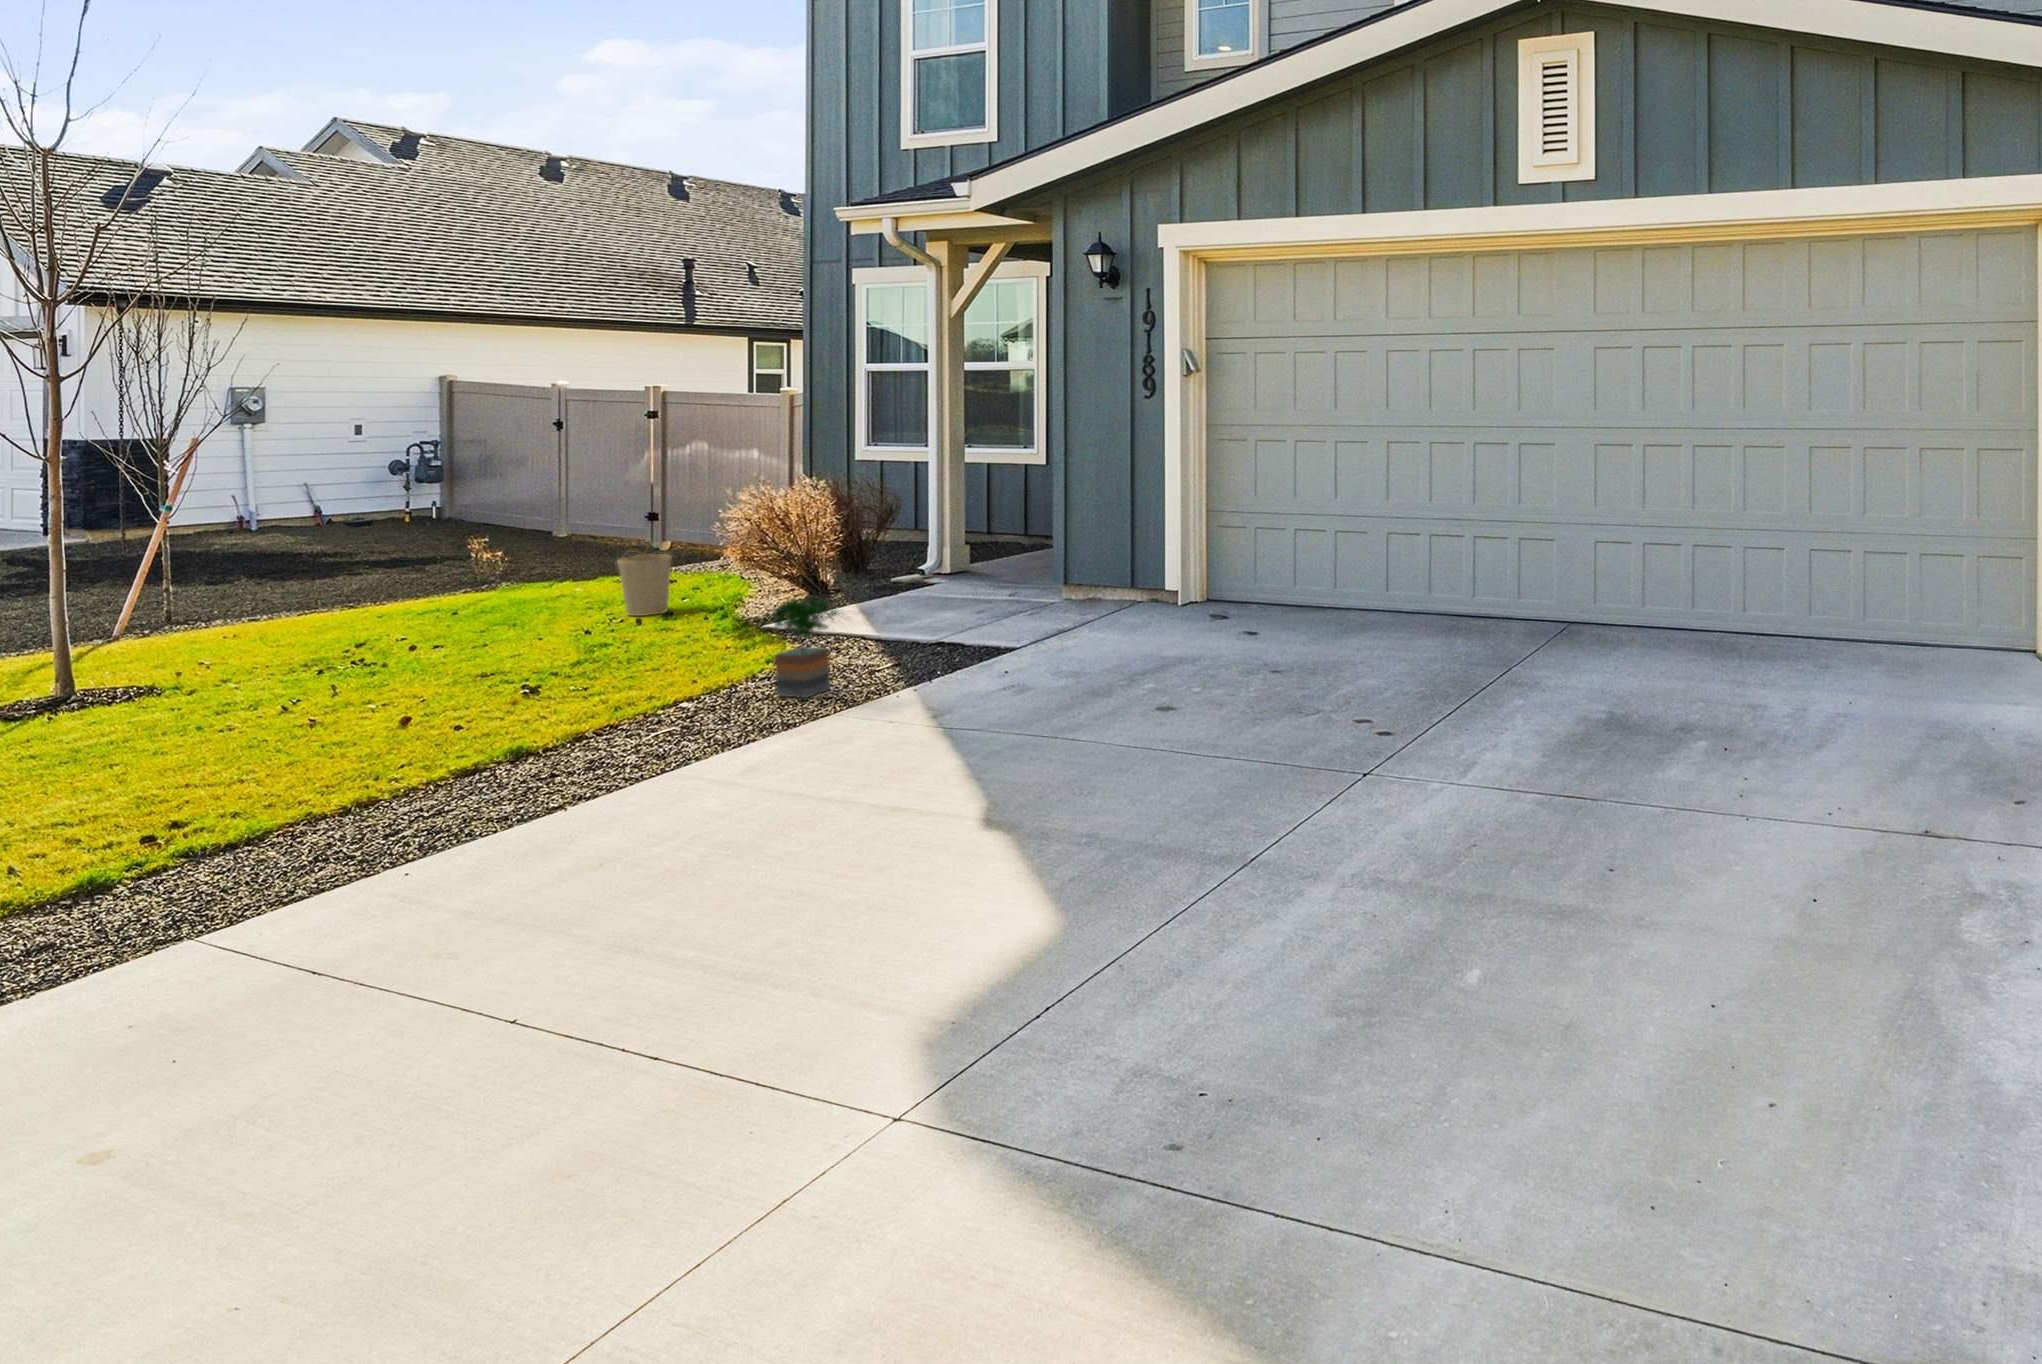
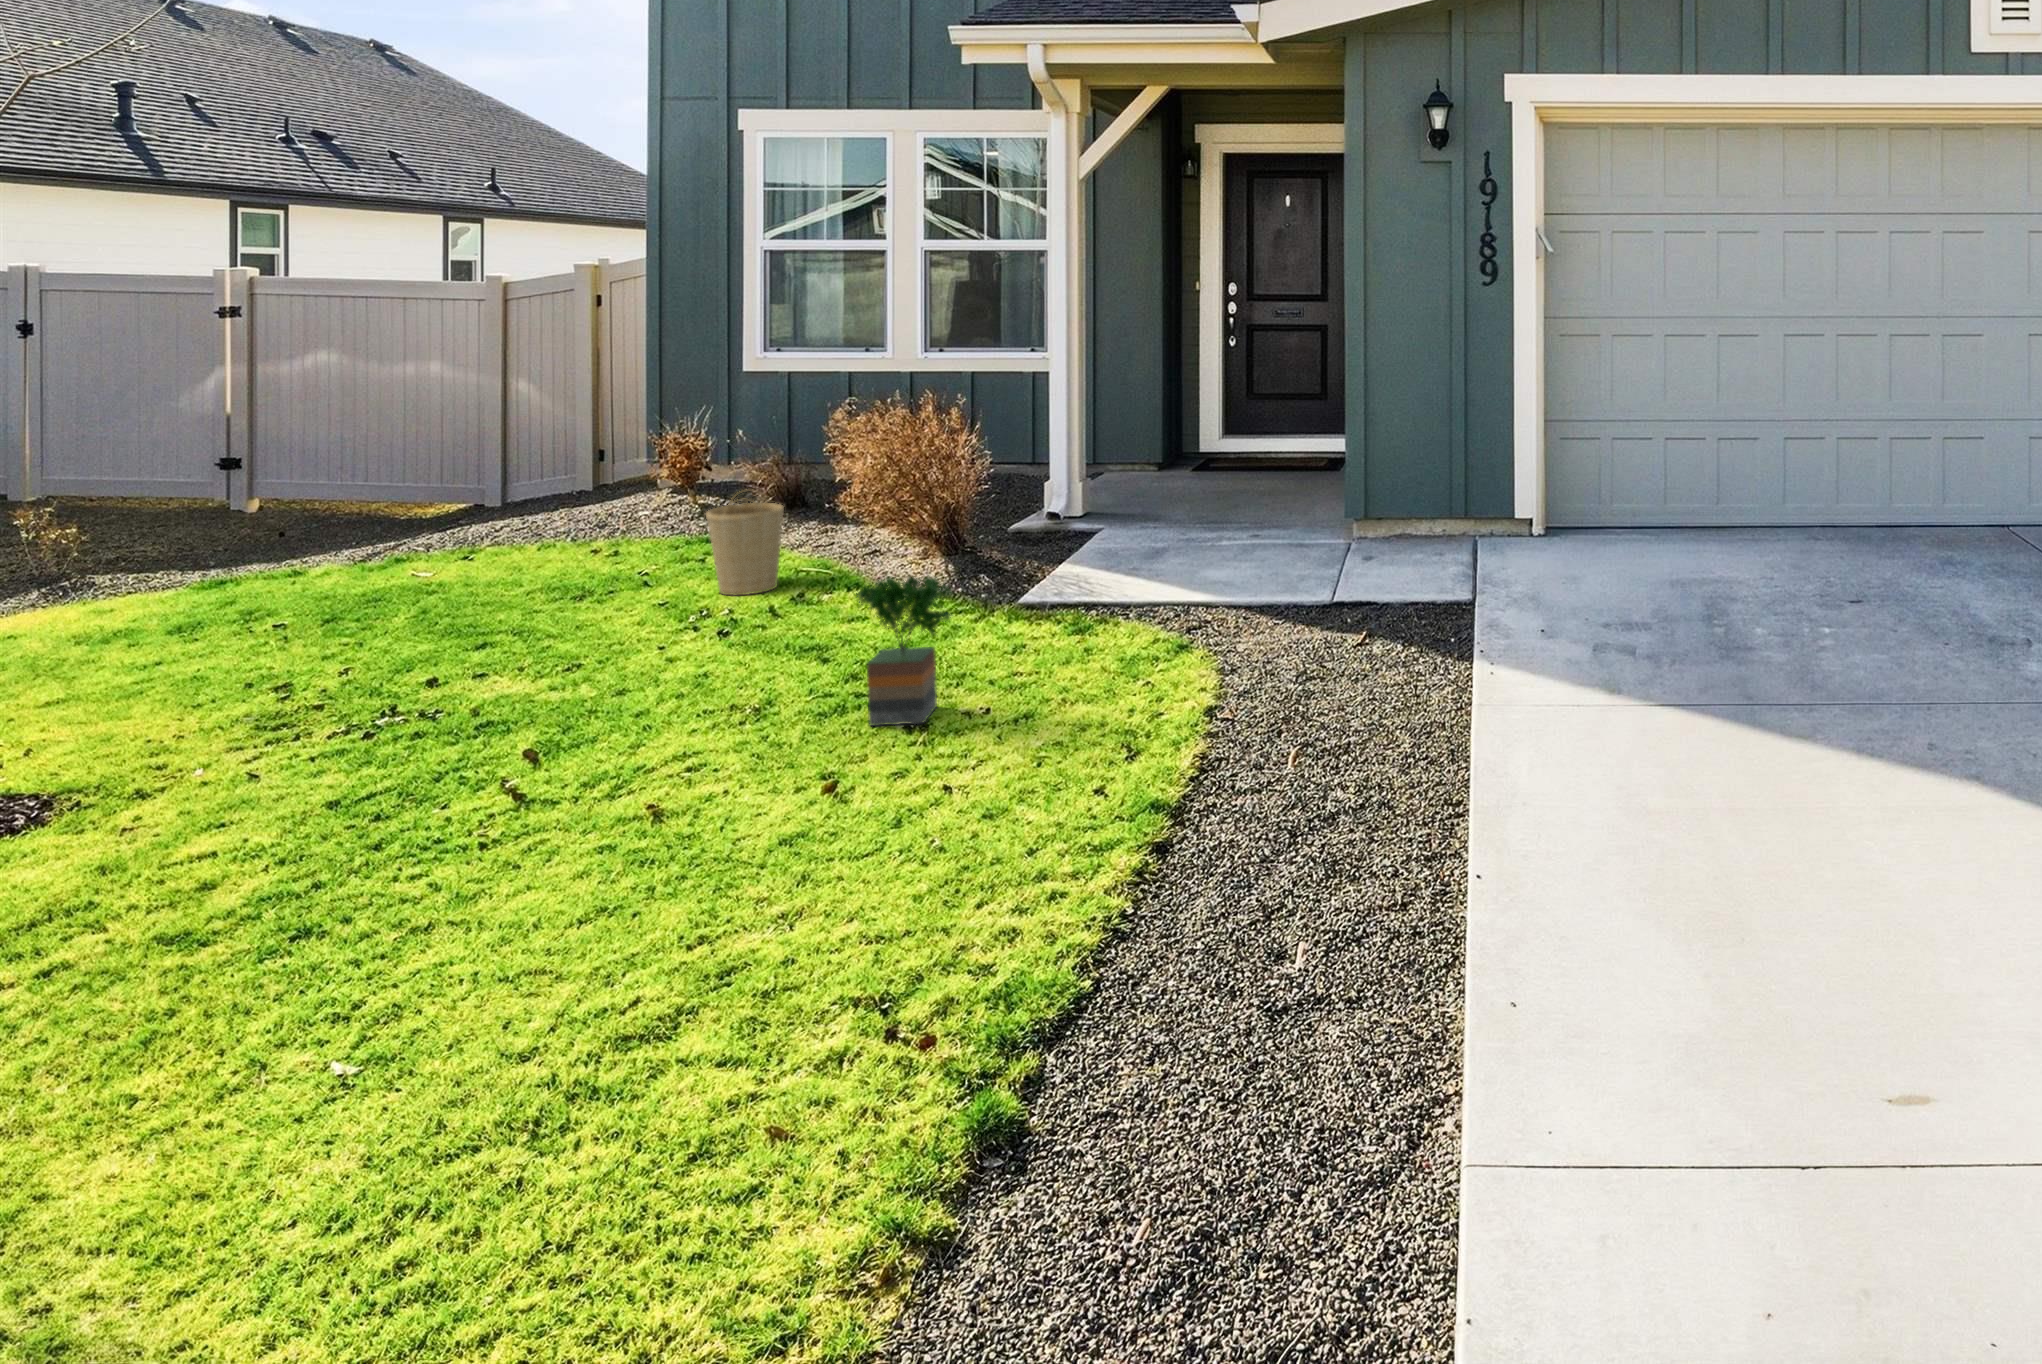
potted tree: present [772,598,837,698] -> present [856,576,952,726]

